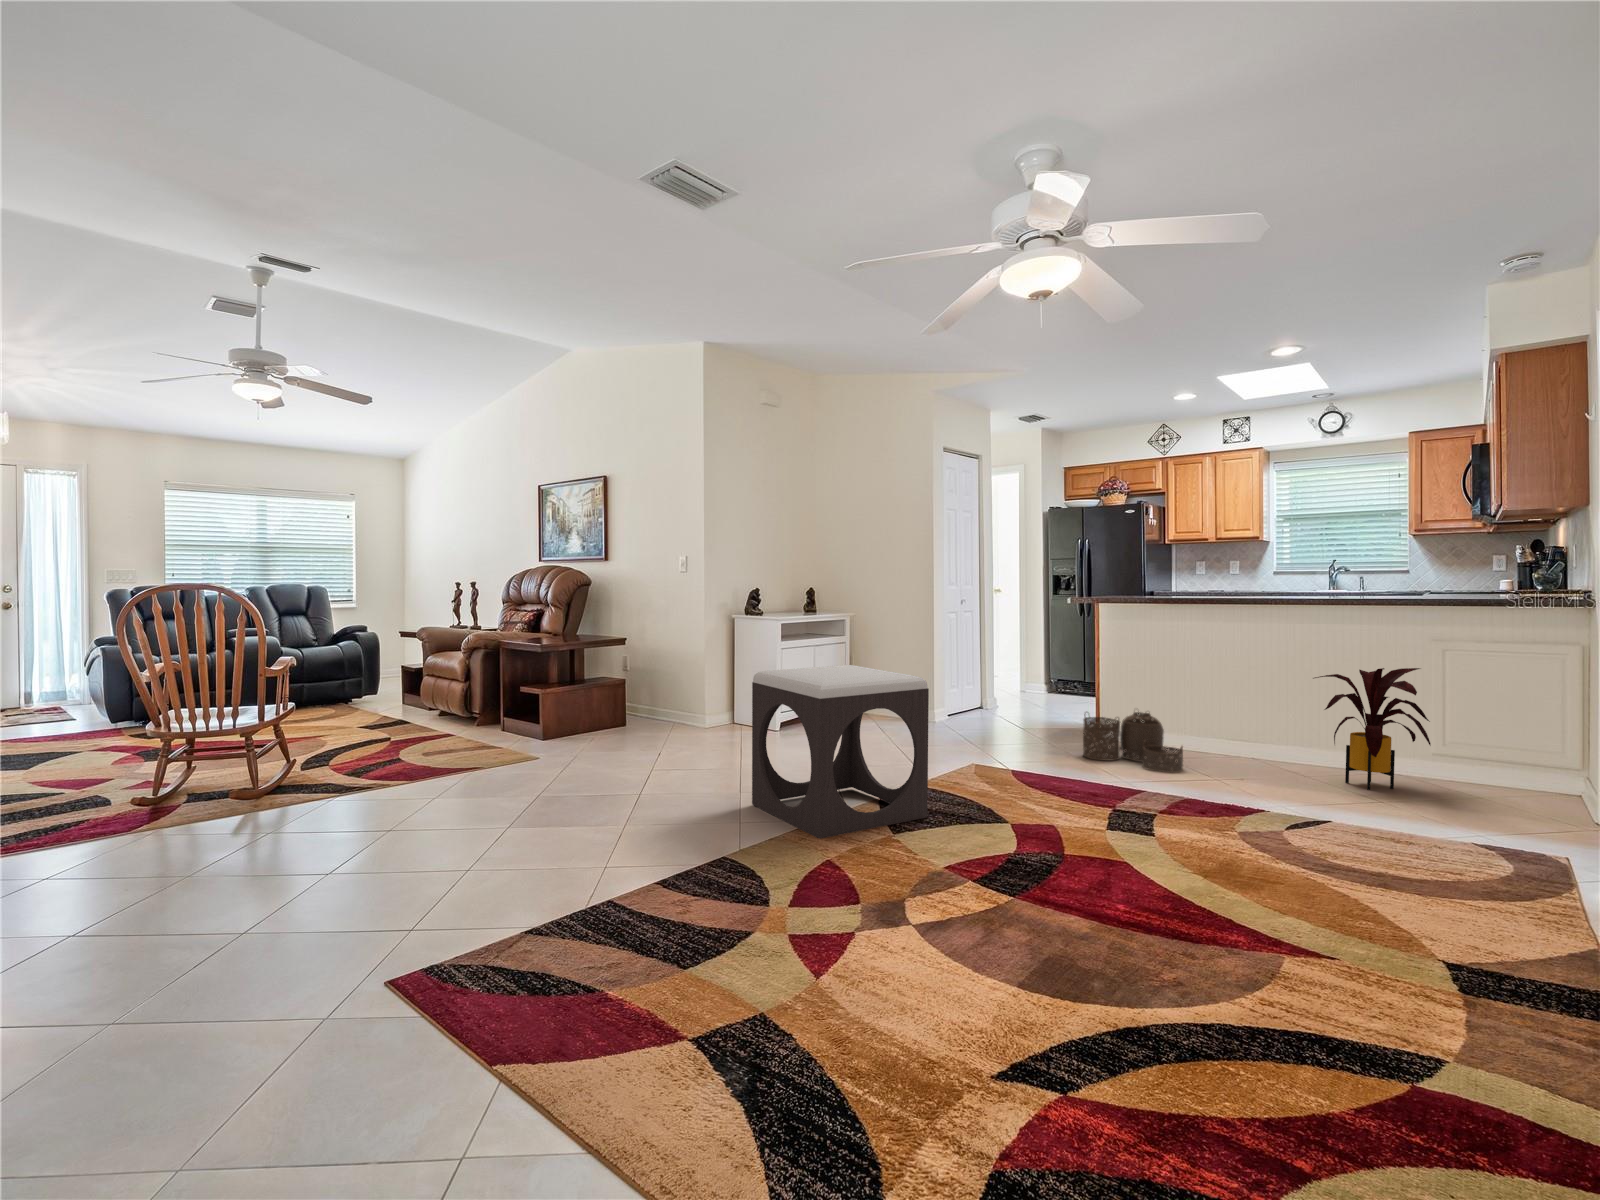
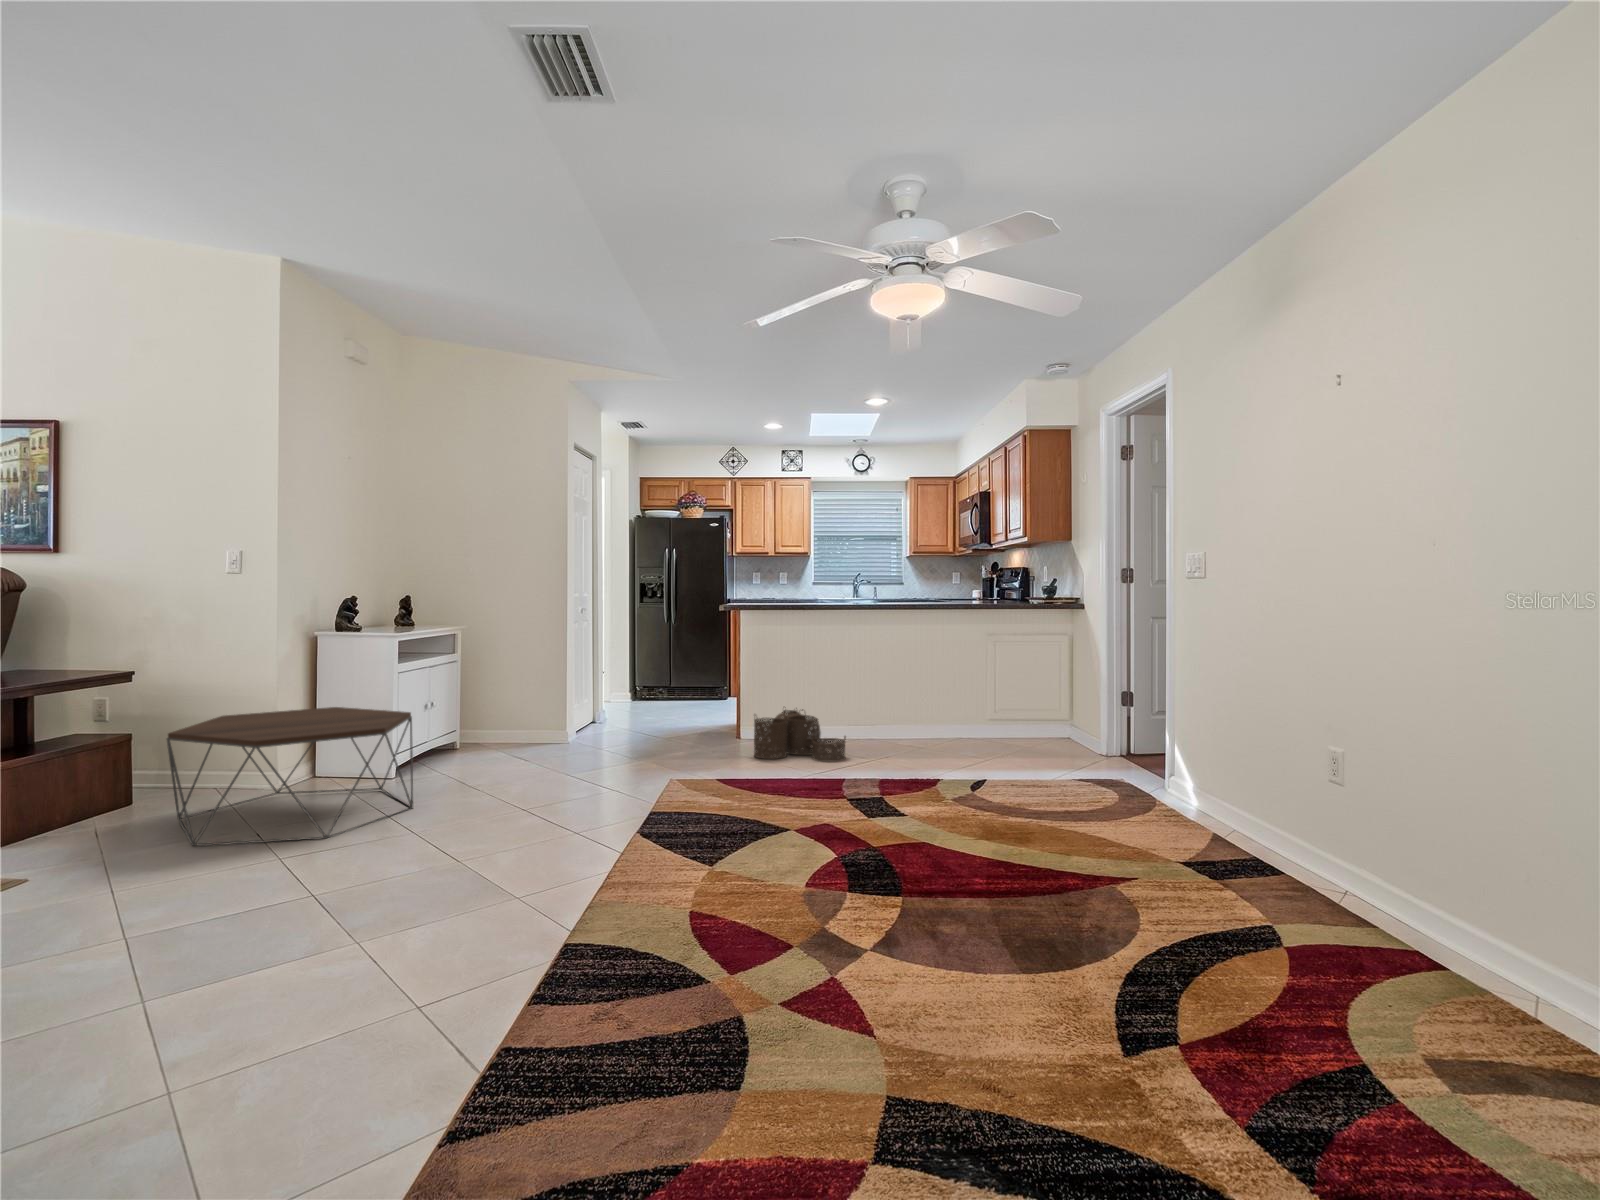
footstool: present [752,665,929,839] -> none [493,683,713,900]
house plant: present [1313,668,1431,790] -> none [929,655,1016,753]
coffee table: none [625,672,774,763] -> present [167,707,413,846]

